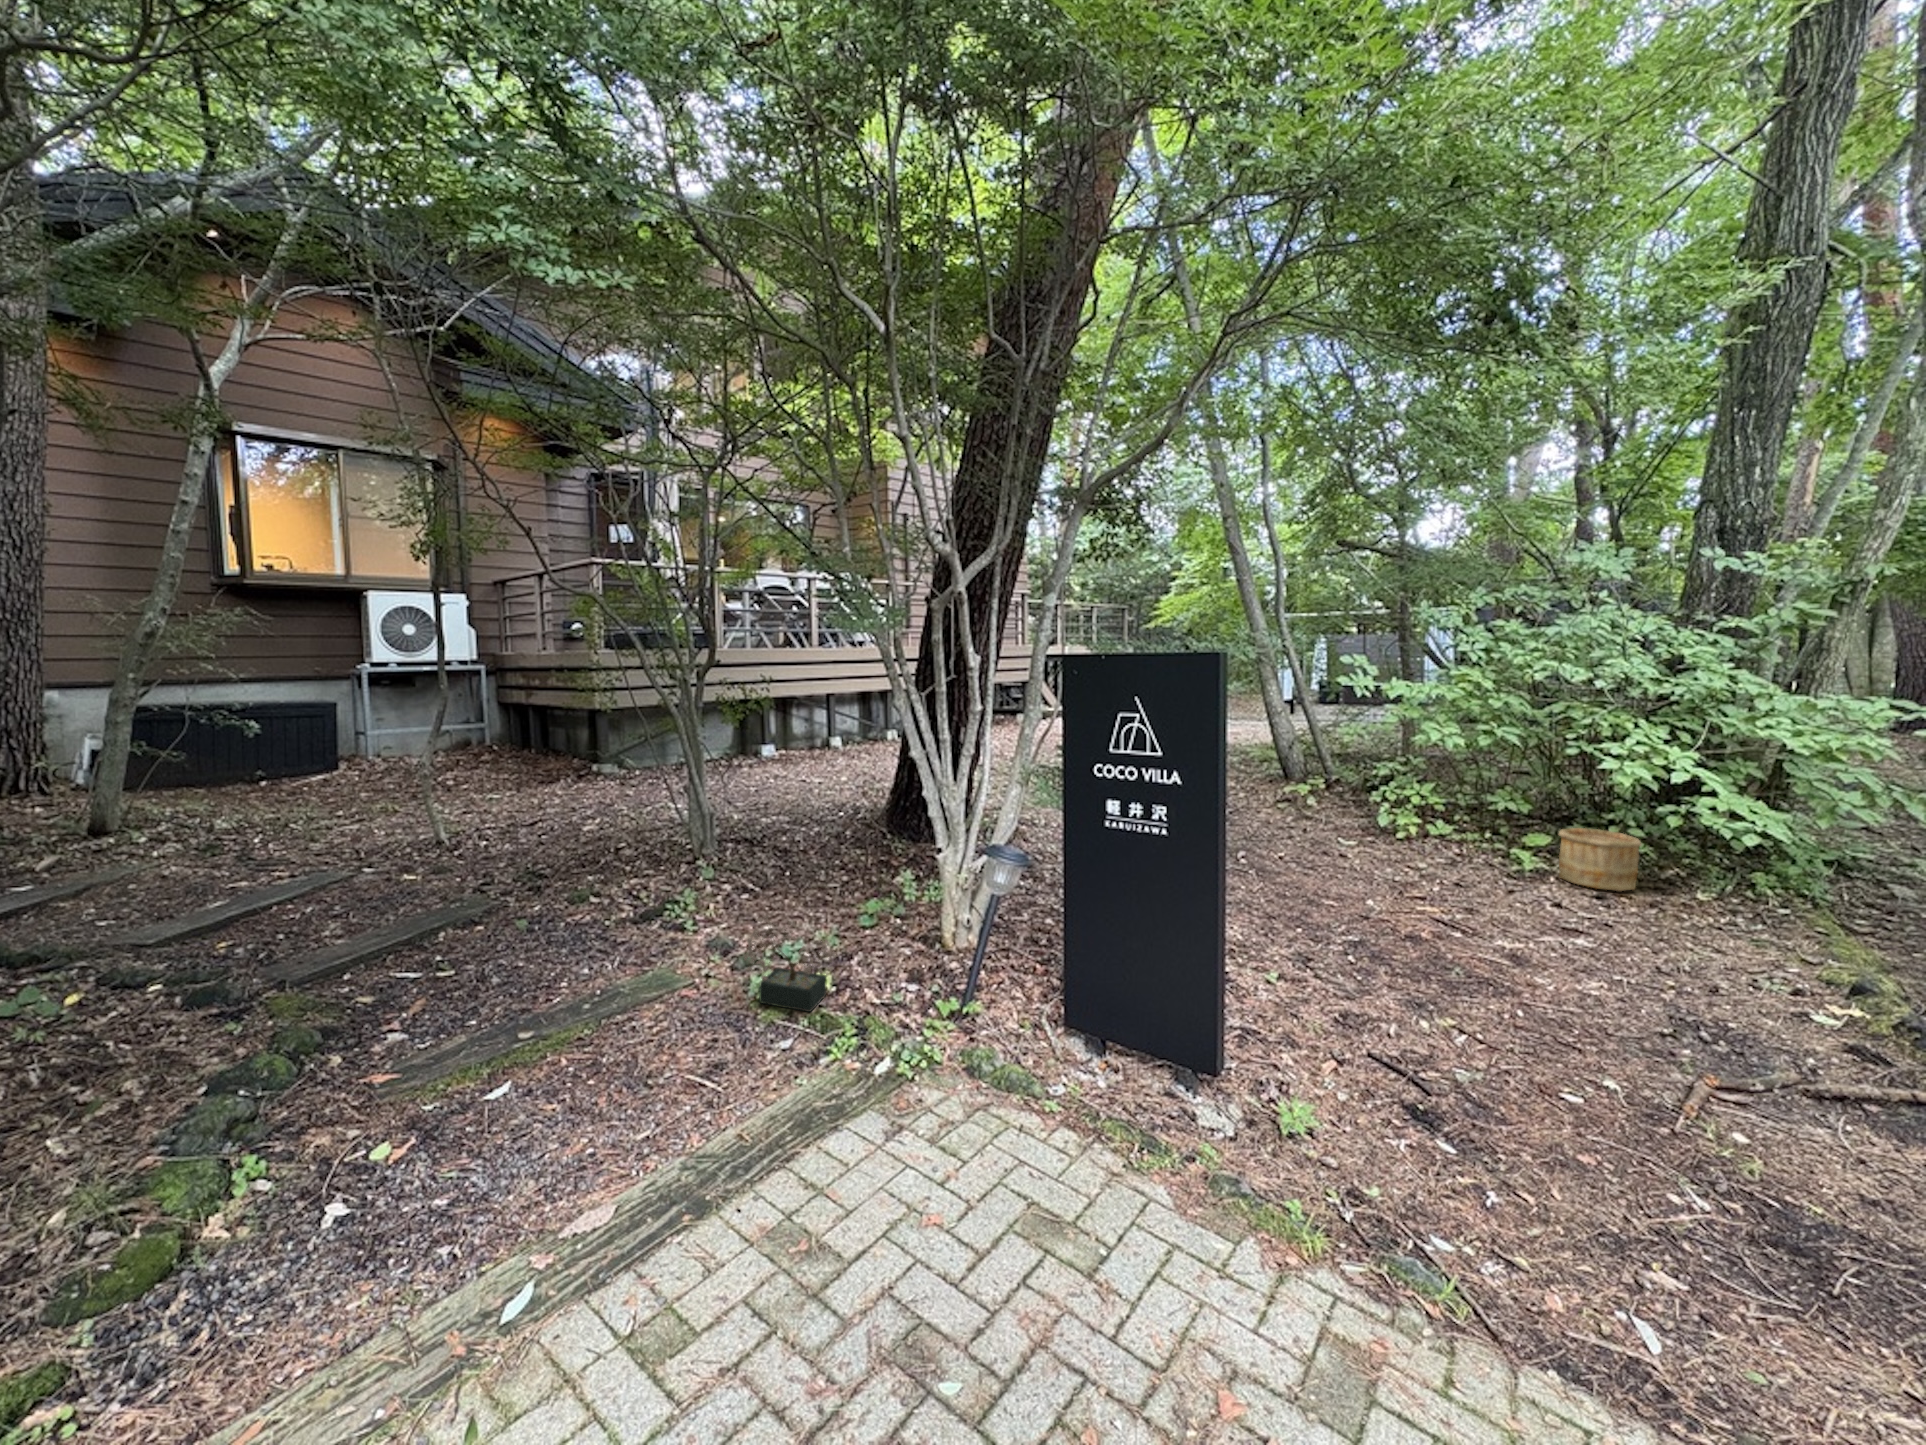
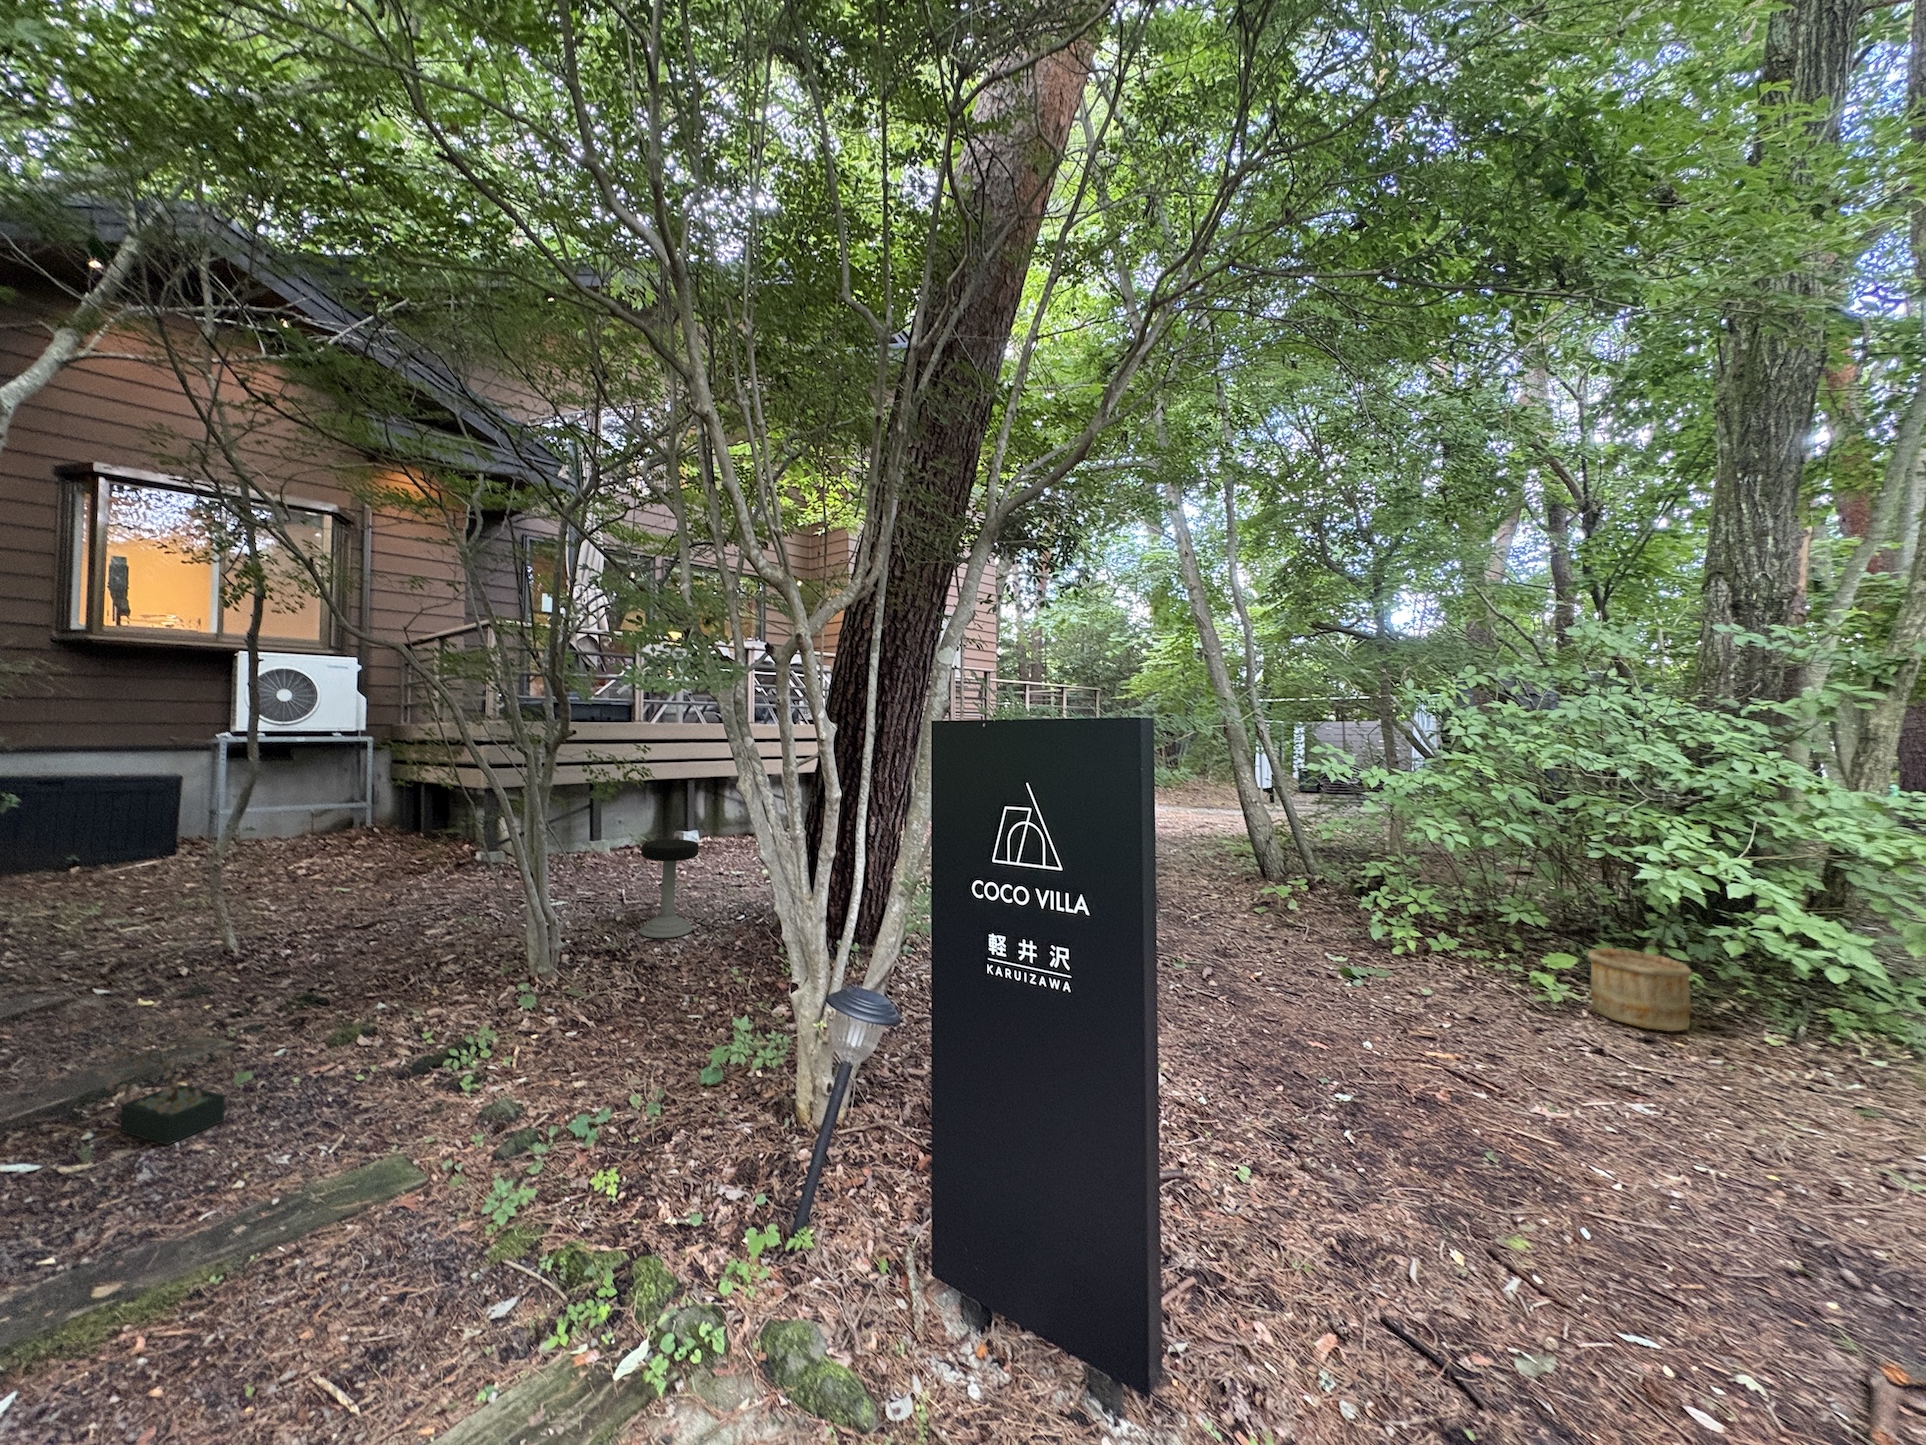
stool: none [756,750,802,831] -> present [639,839,699,938]
decorative plant: present [744,913,837,1012] -> present [94,1013,244,1145]

